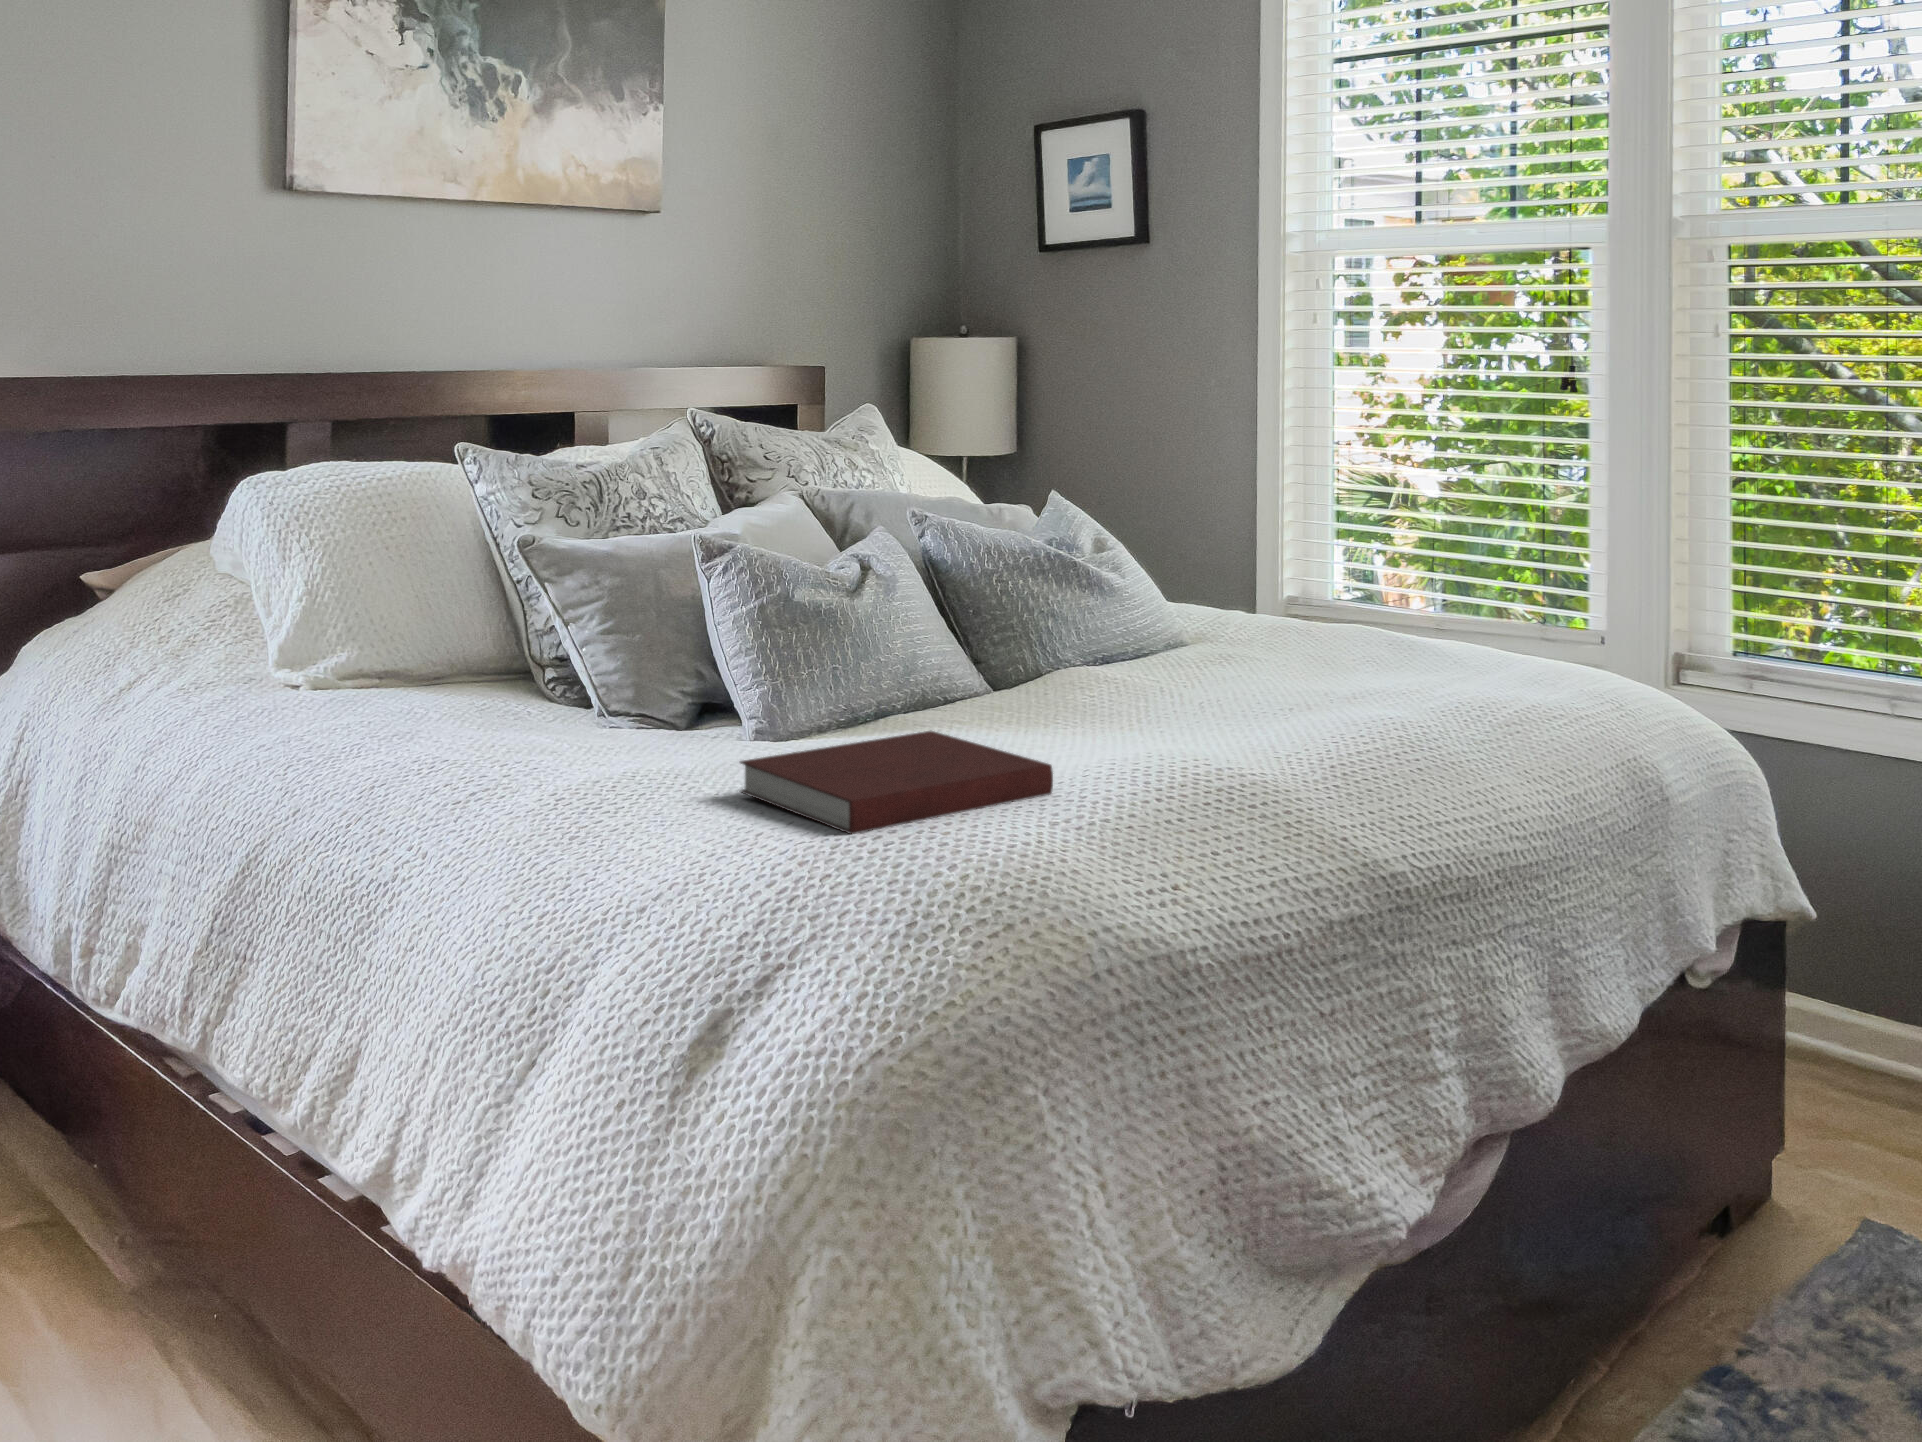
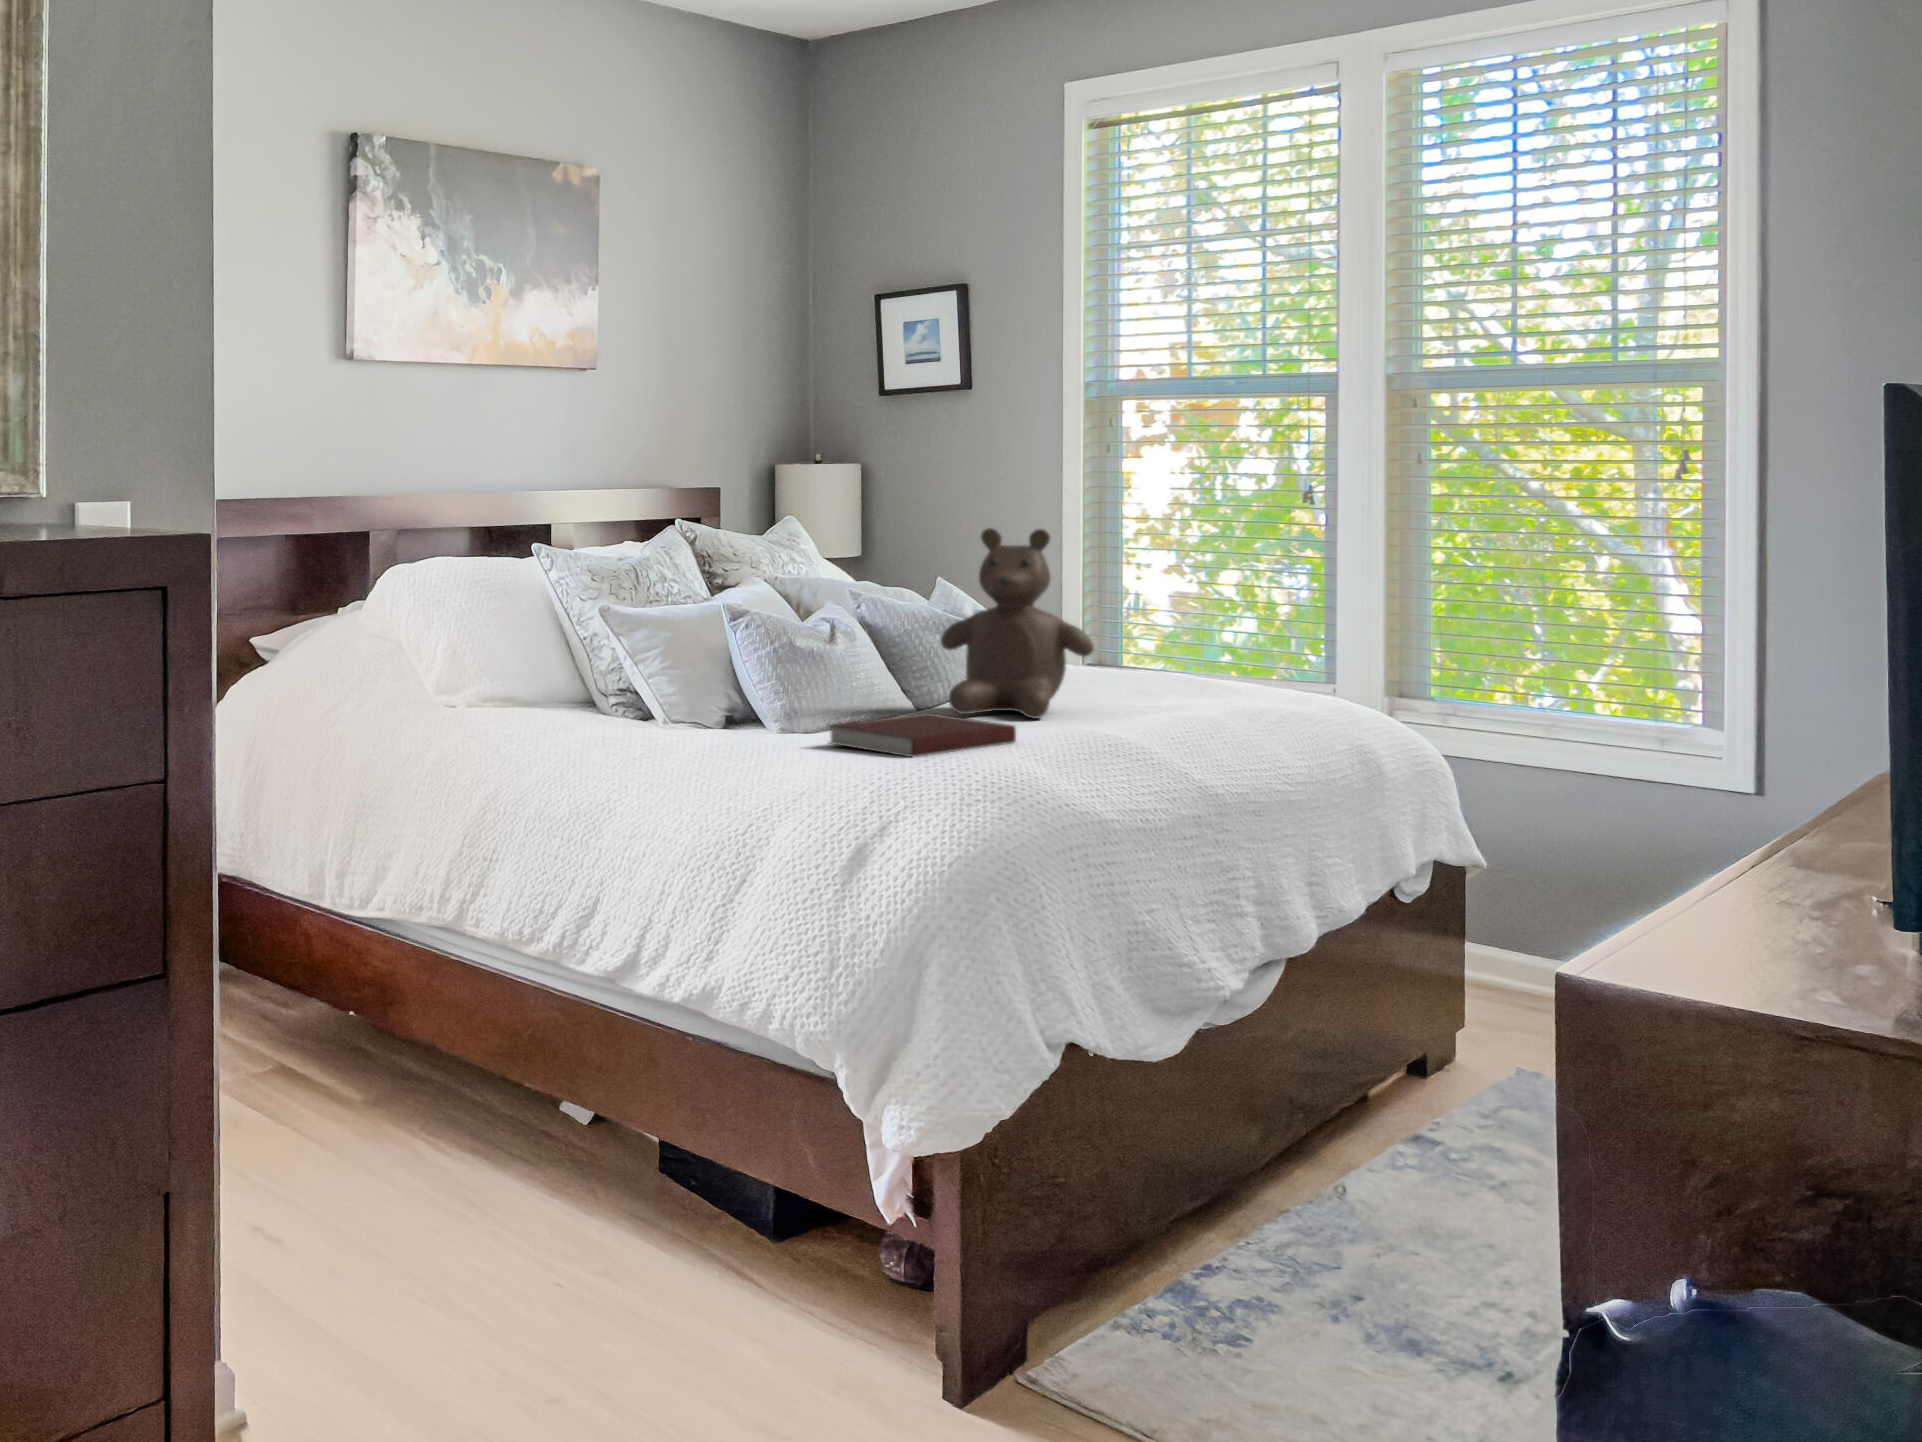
teddy bear: none [996,428,1223,729] -> present [940,528,1093,719]

